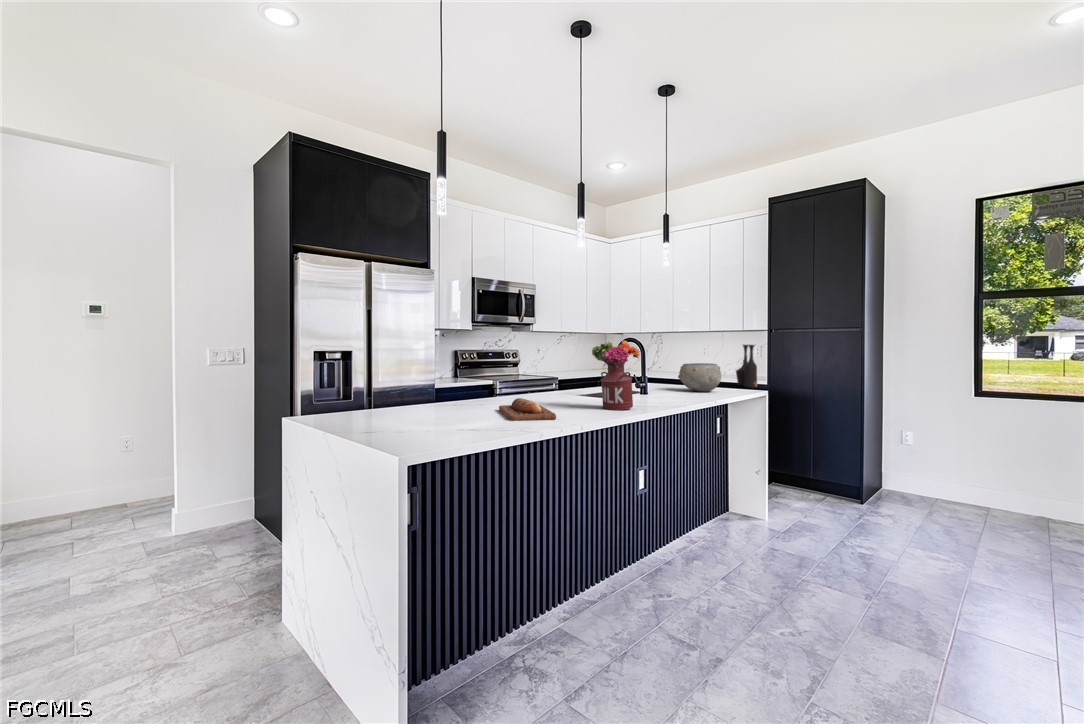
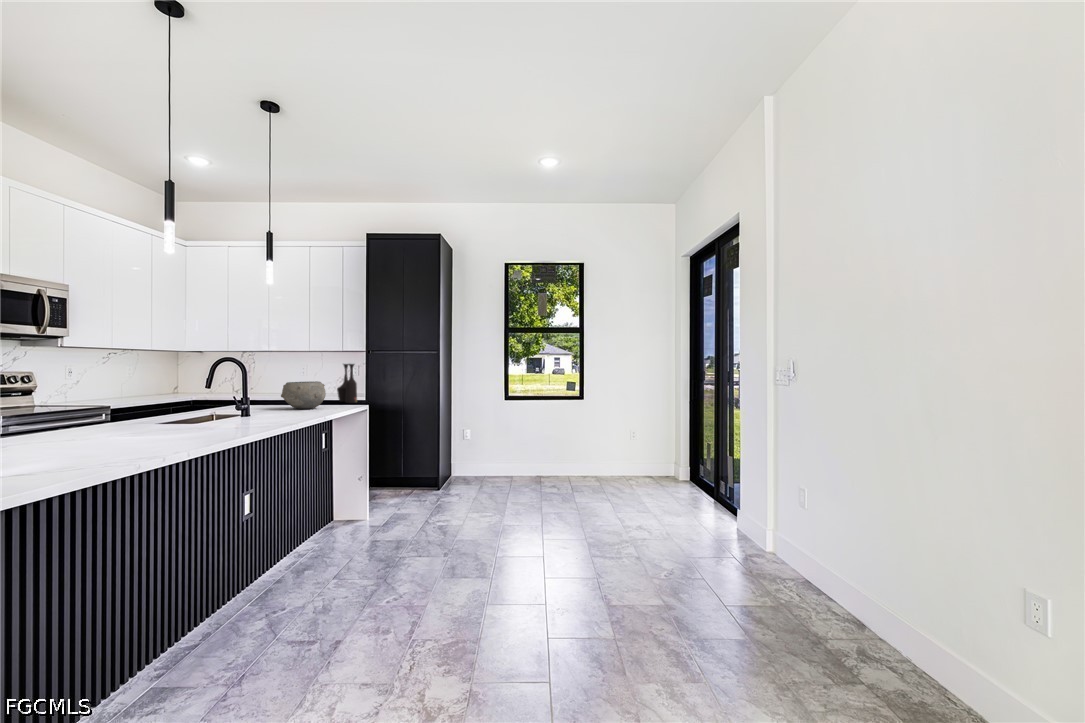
flower arrangement: present [592,340,641,410] -> none [185,356,249,431]
bread loaf: present [499,398,556,421] -> none [39,427,144,454]

